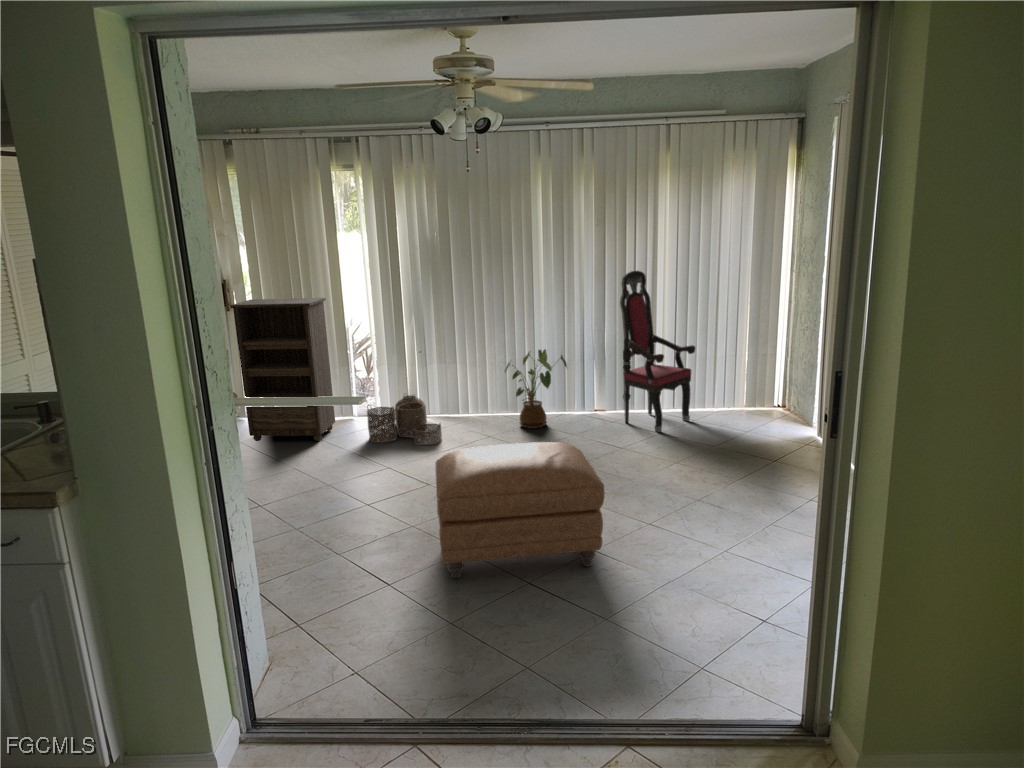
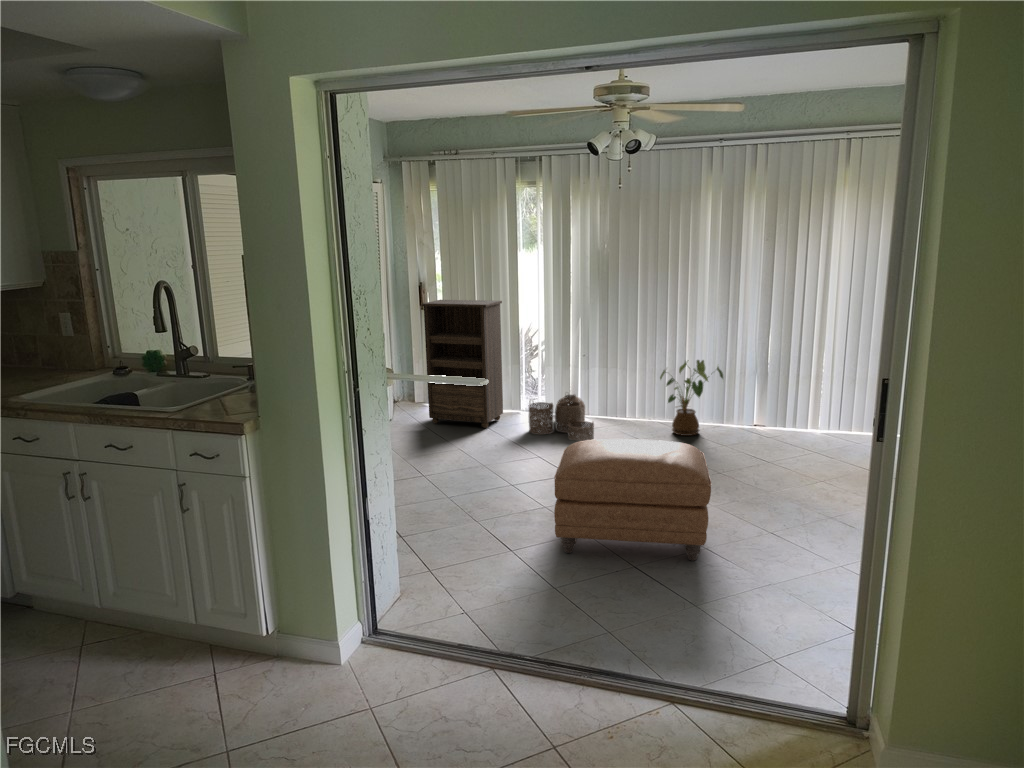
armchair: present [620,271,695,432] -> none [780,286,863,452]

